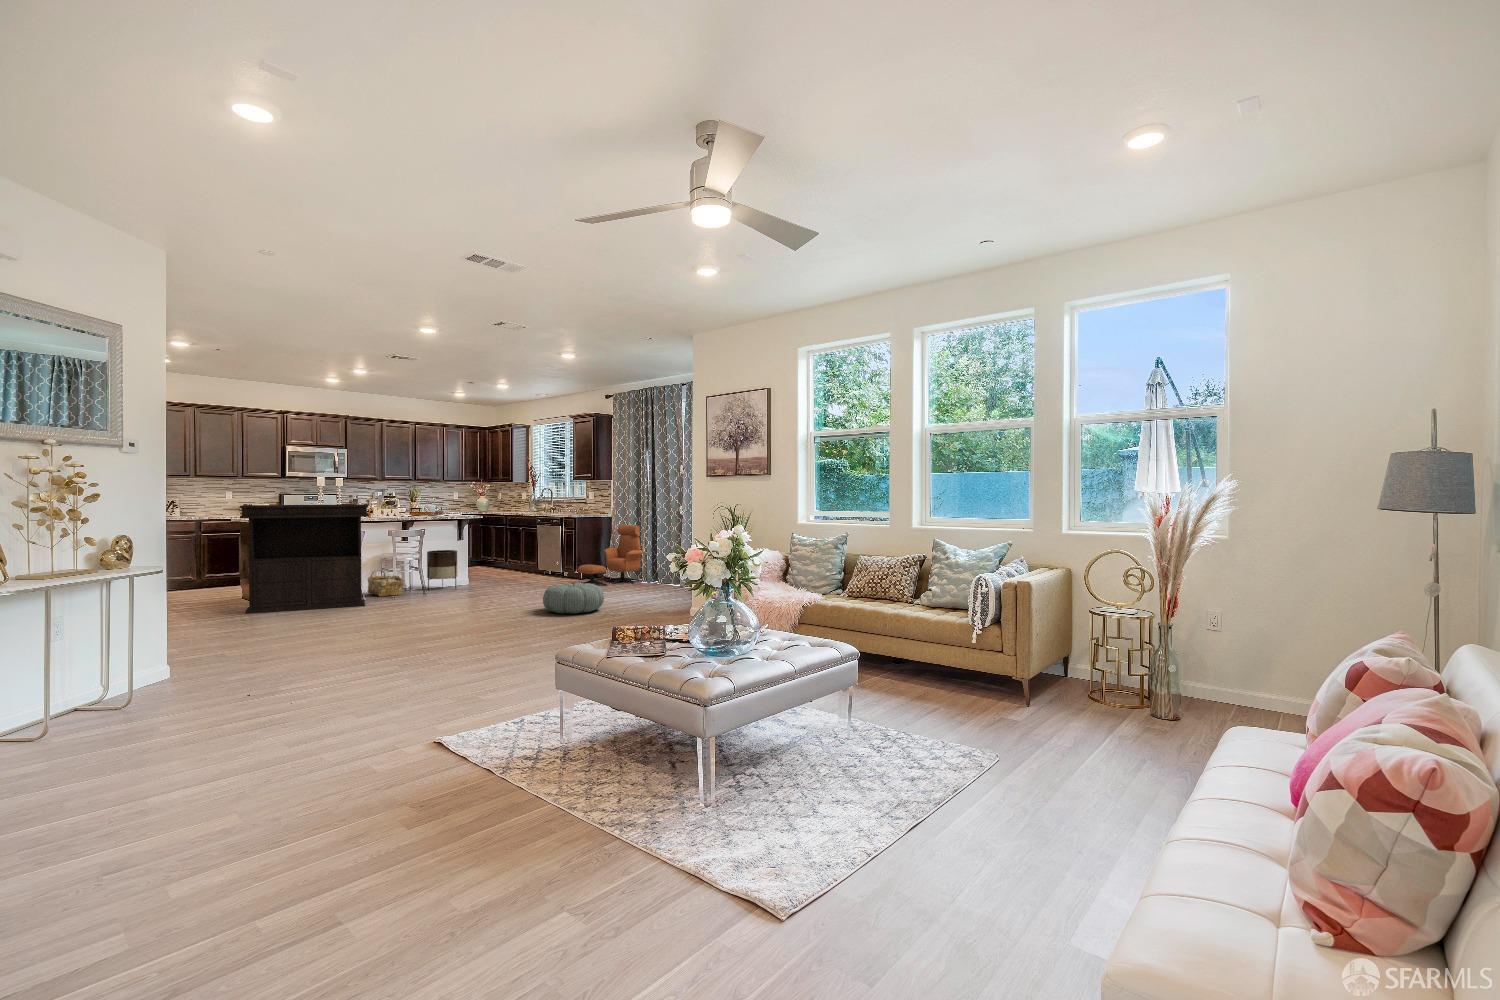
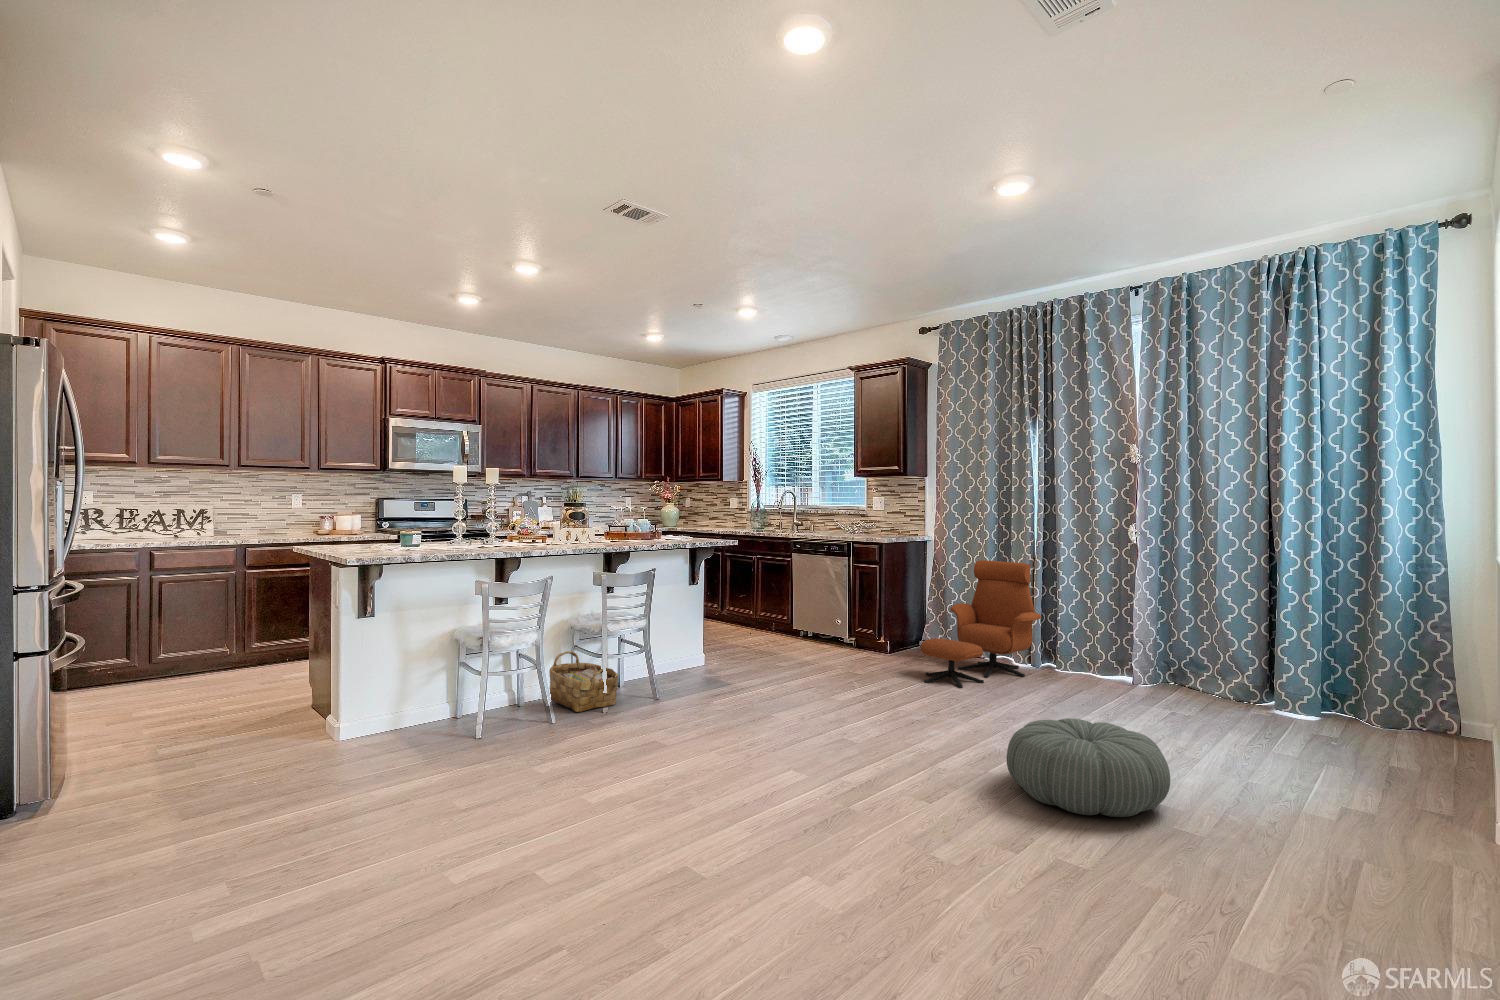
console table: present [240,504,369,614] -> none [306,522,578,781]
planter: present [427,550,457,590] -> none [650,609,706,691]

